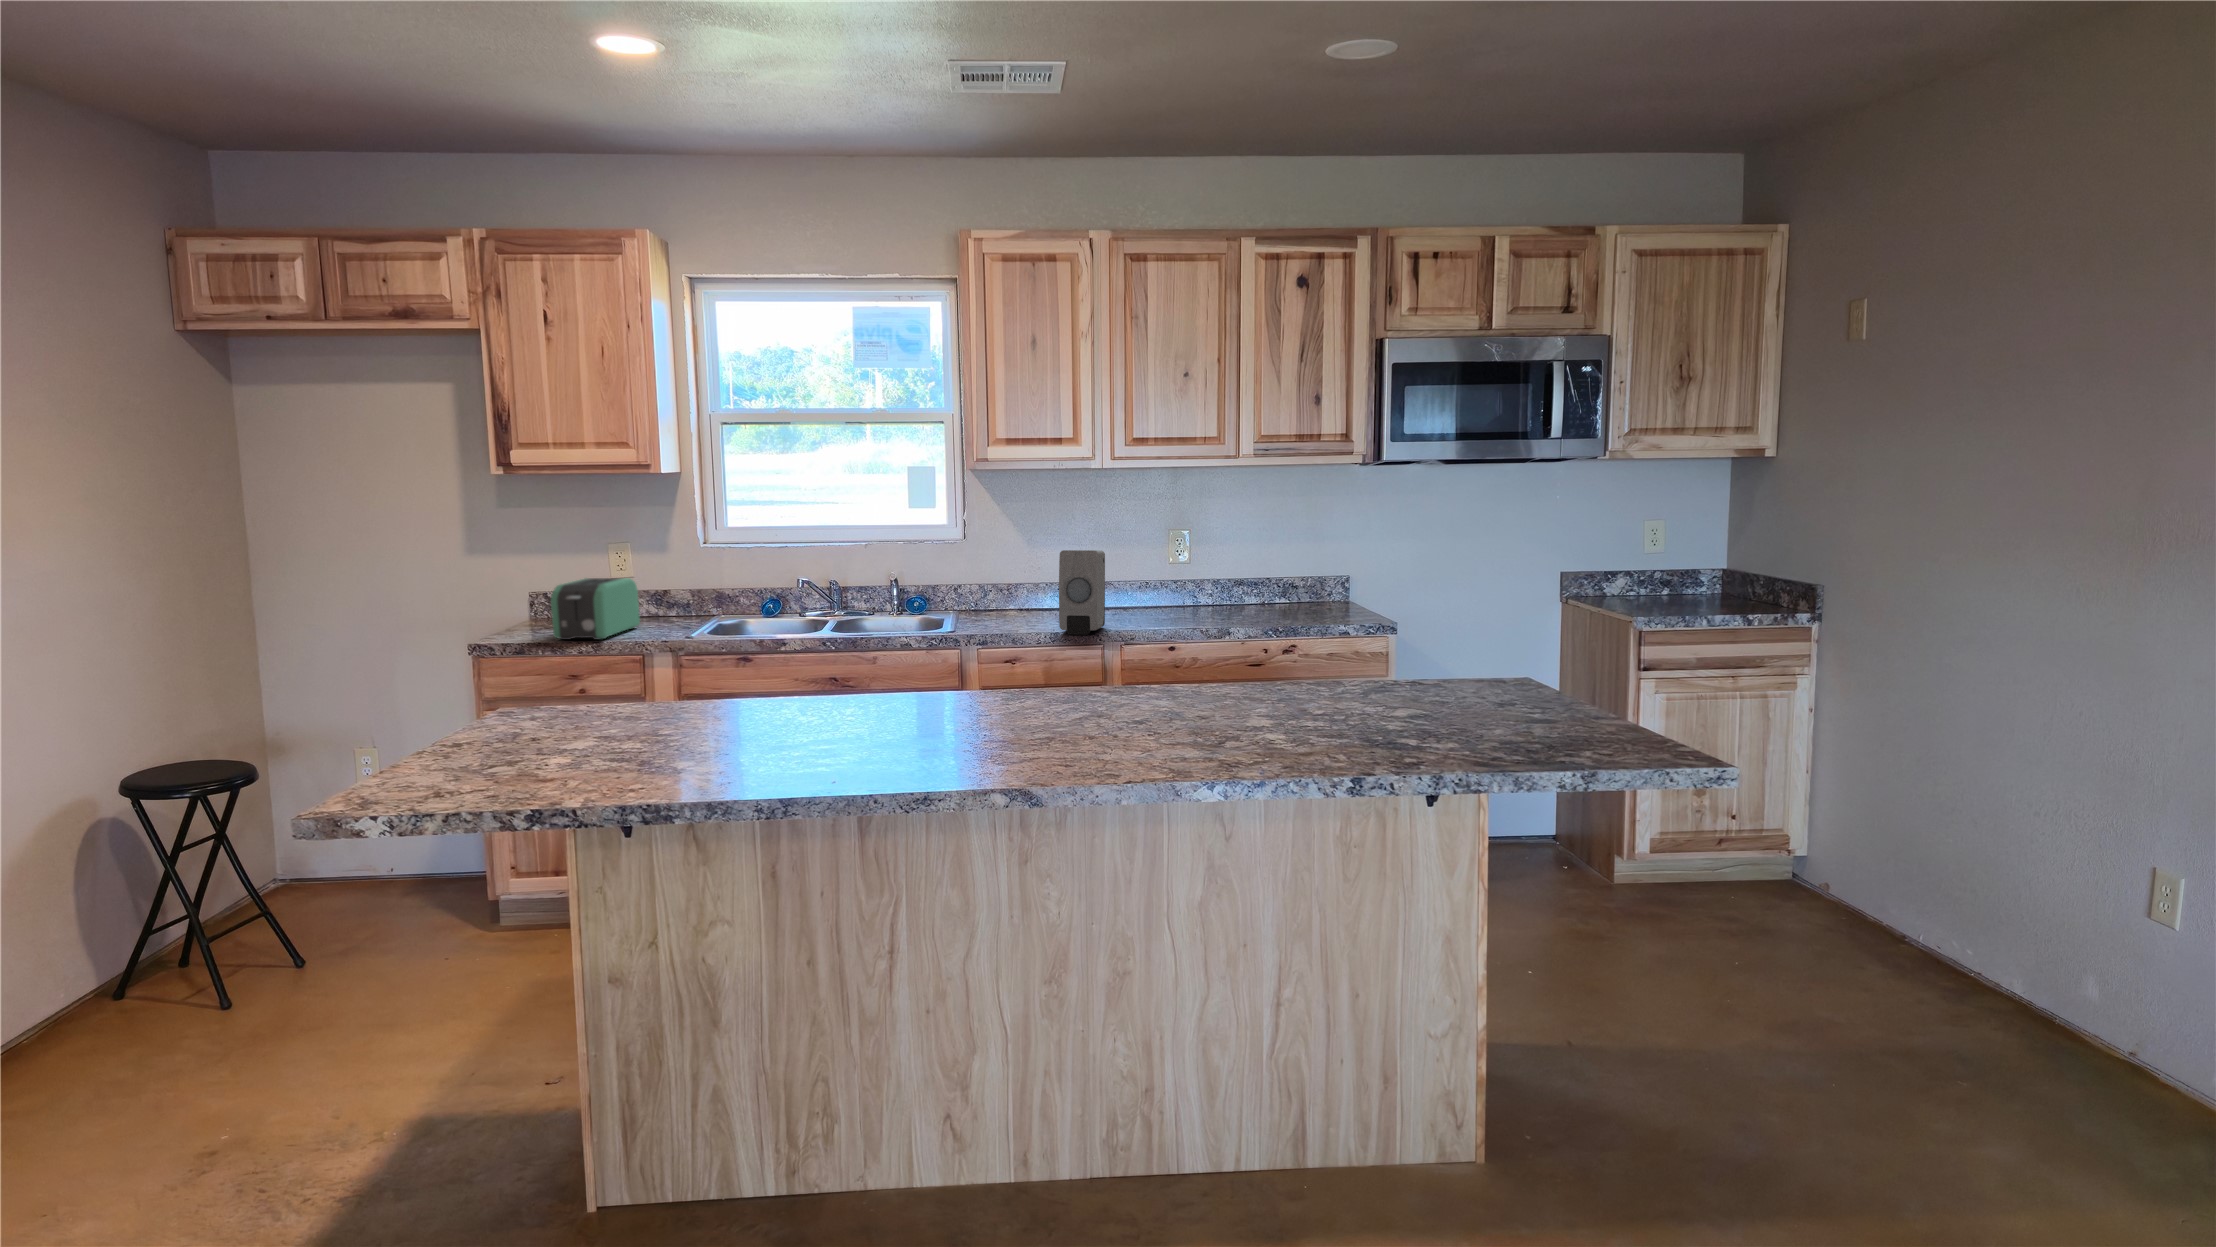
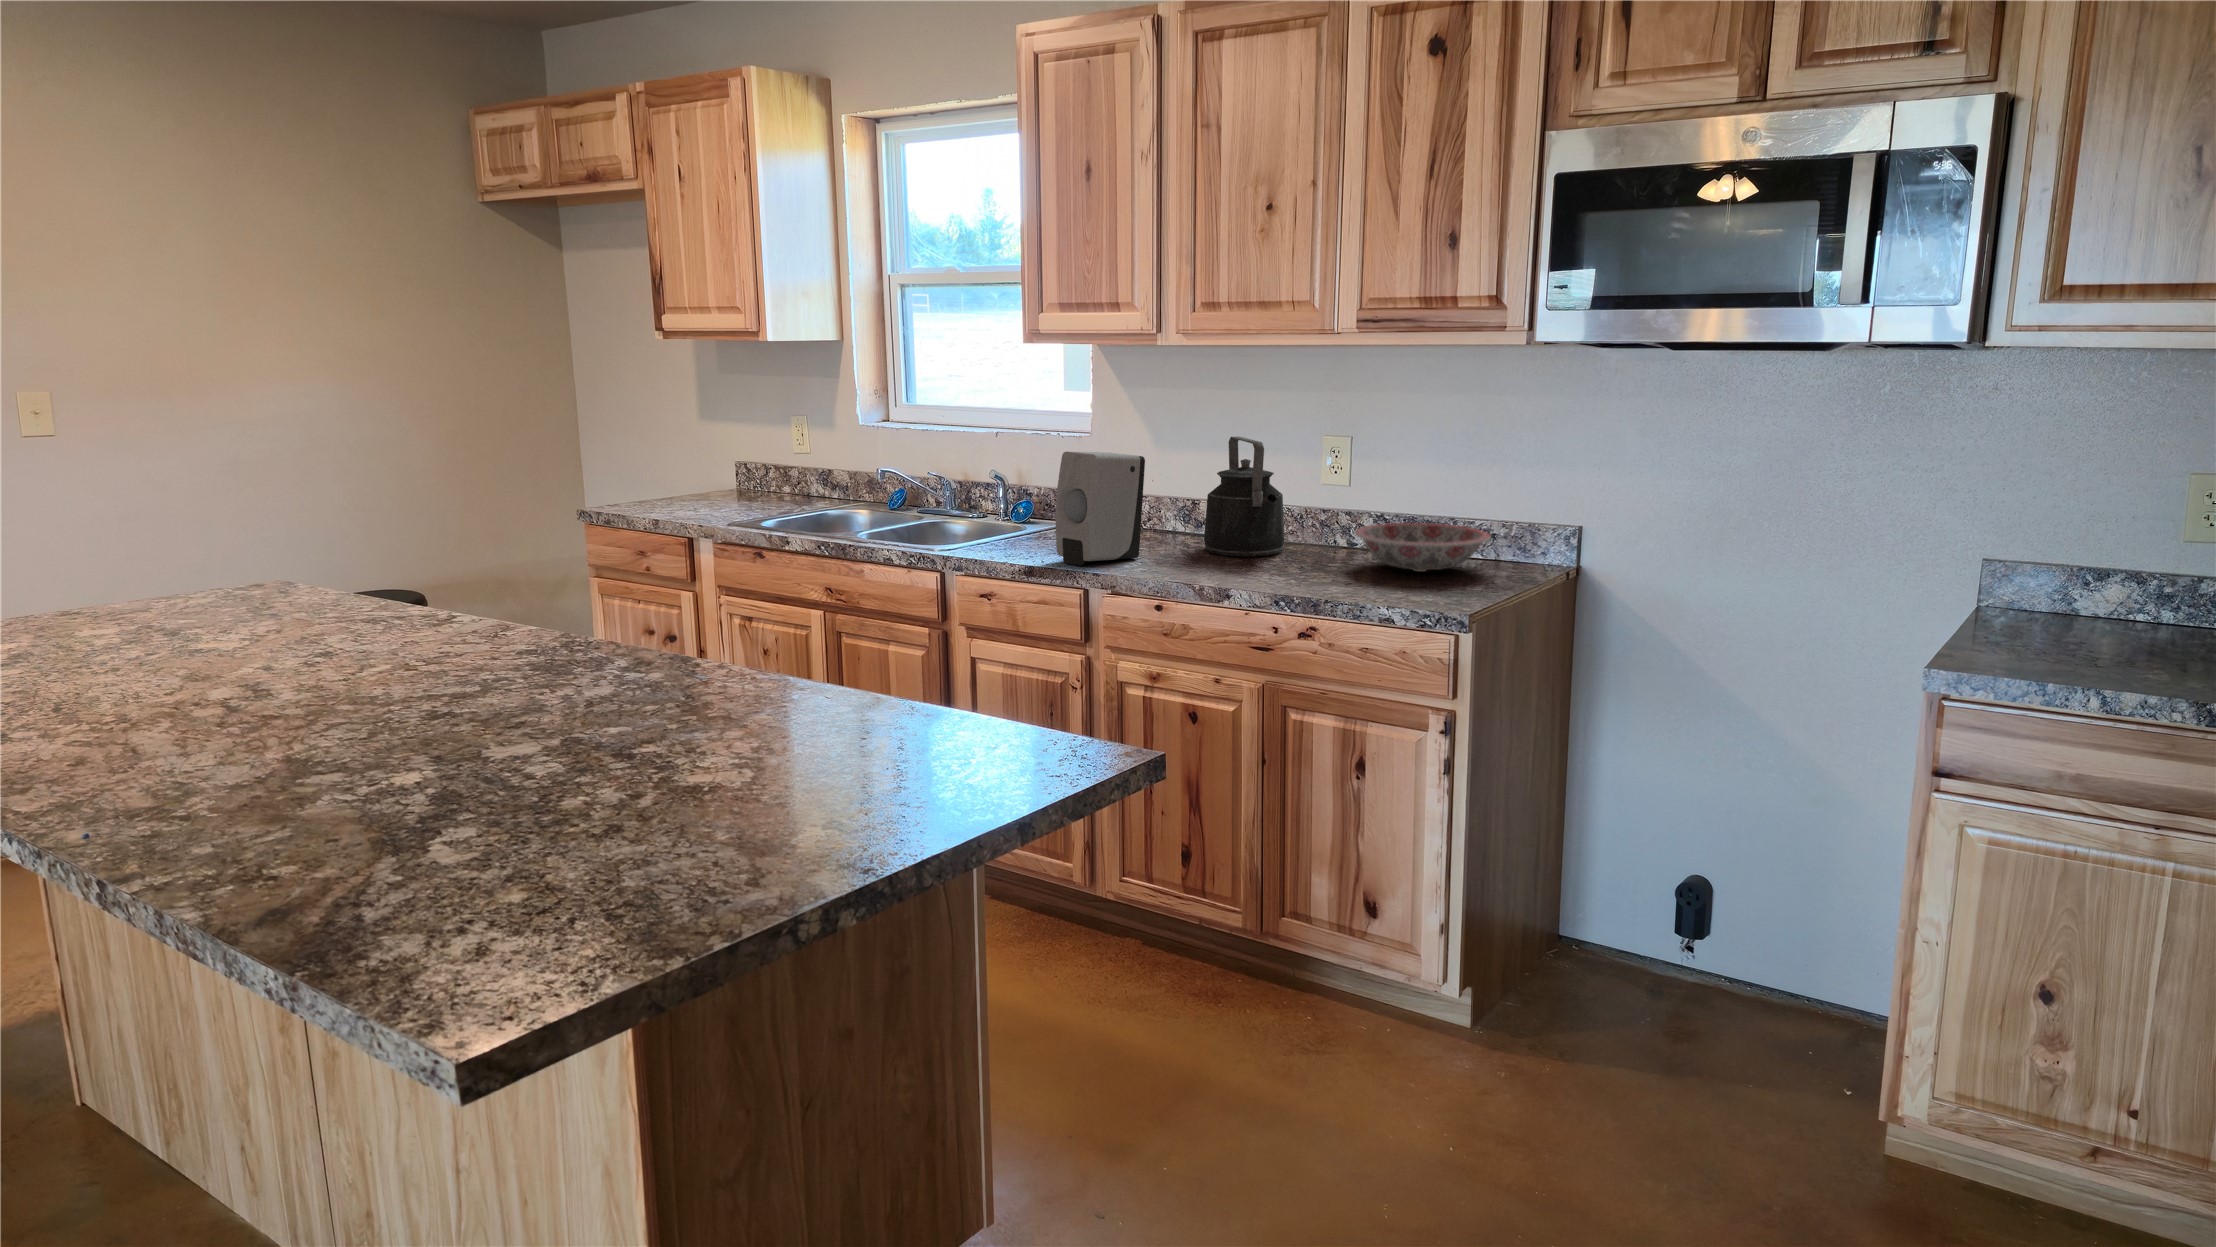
kettle: none [1116,534,1193,619] -> present [1204,437,1284,557]
toaster: present [551,578,640,640] -> none [659,447,766,511]
ceramic bowl: none [1234,584,1323,613] -> present [1355,523,1491,570]

